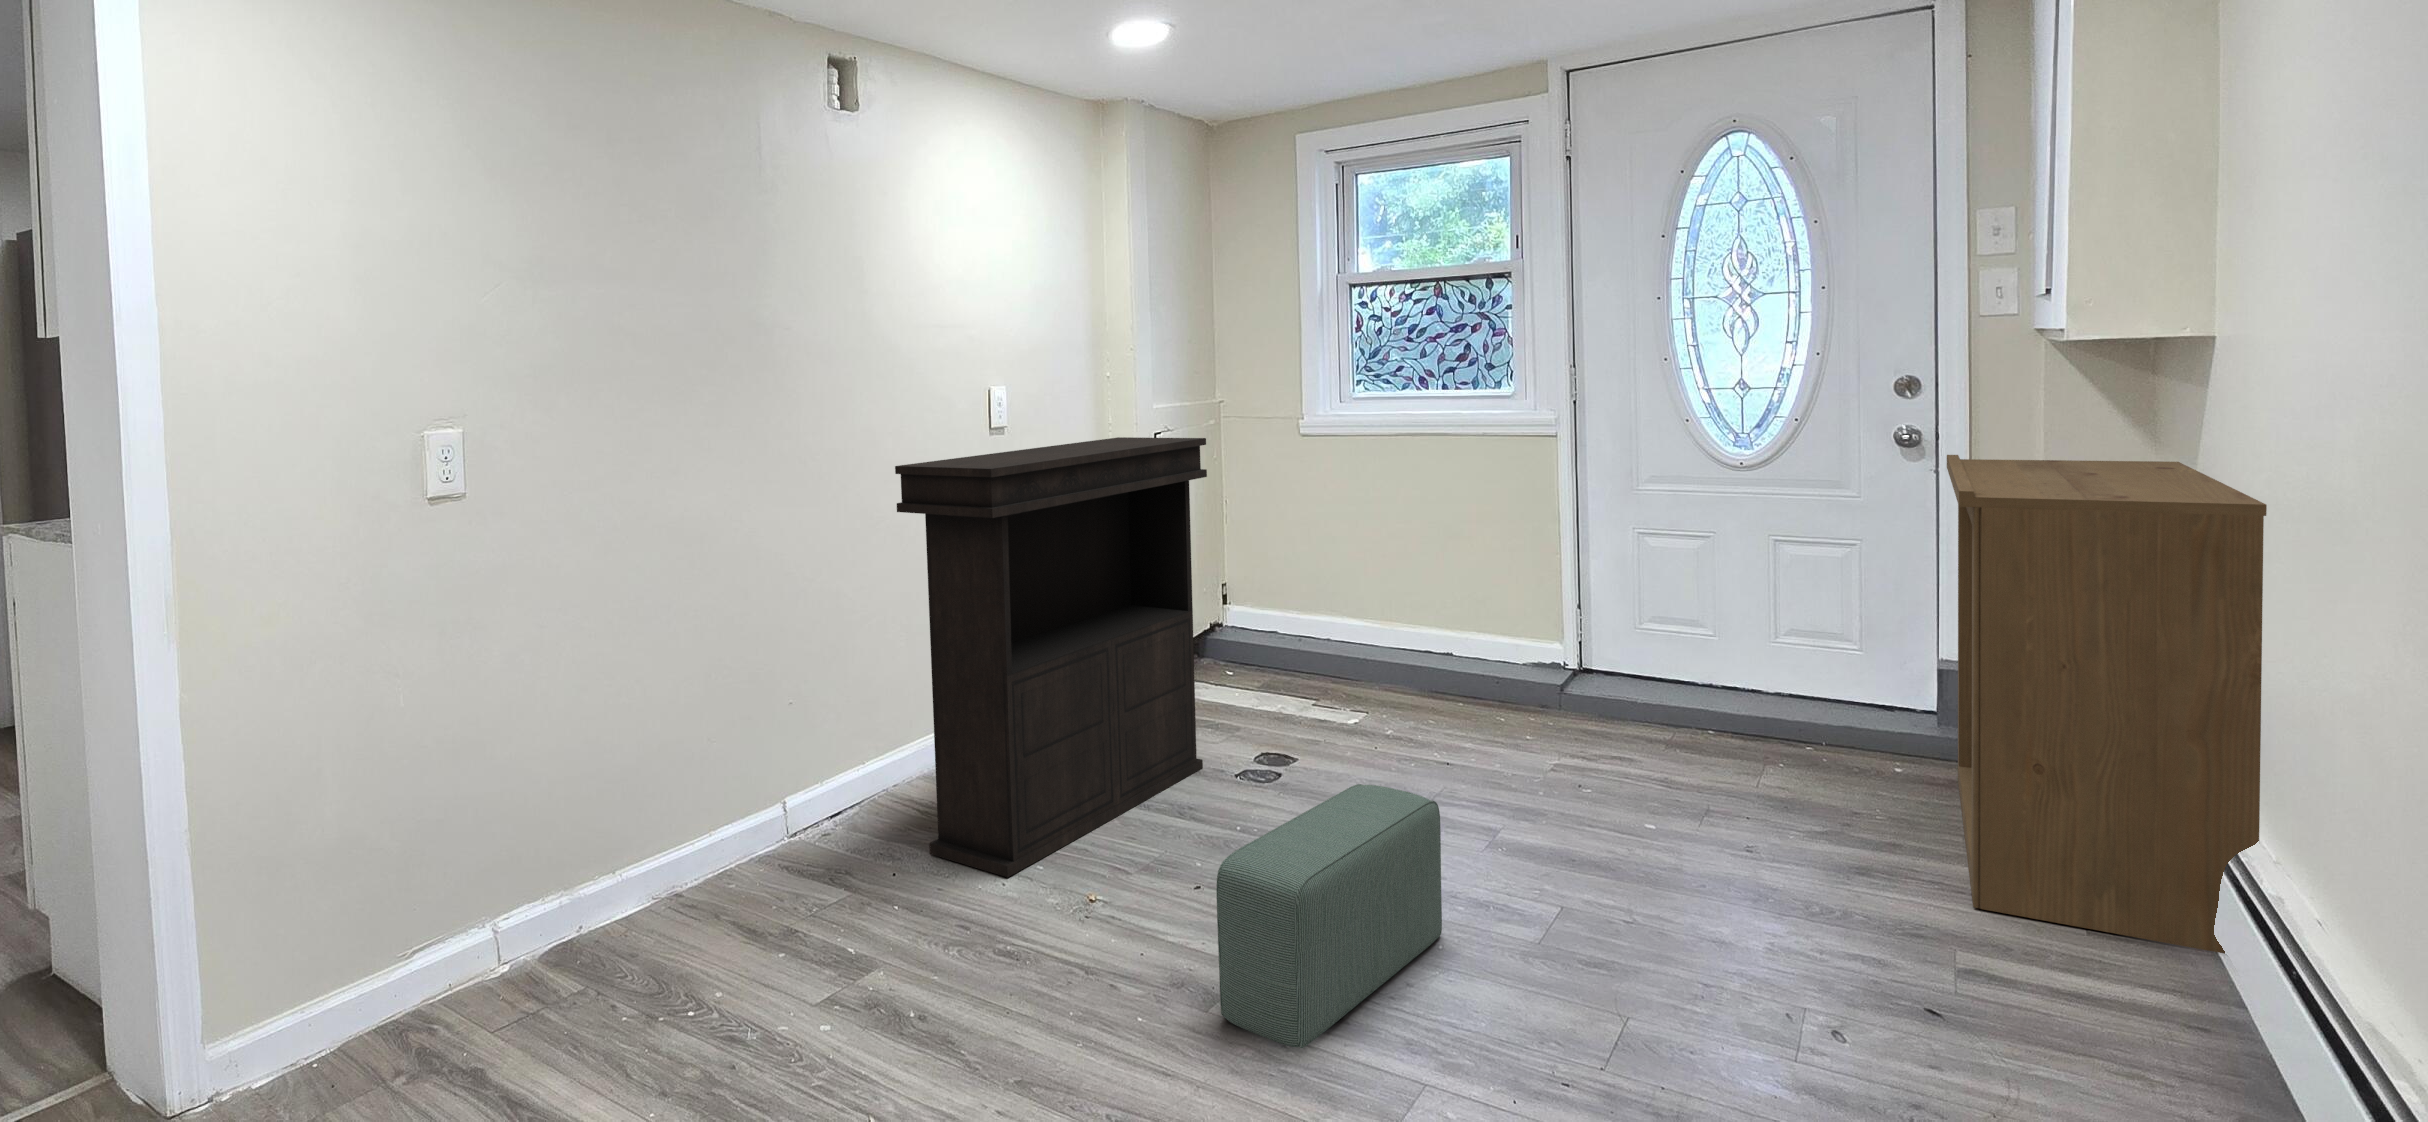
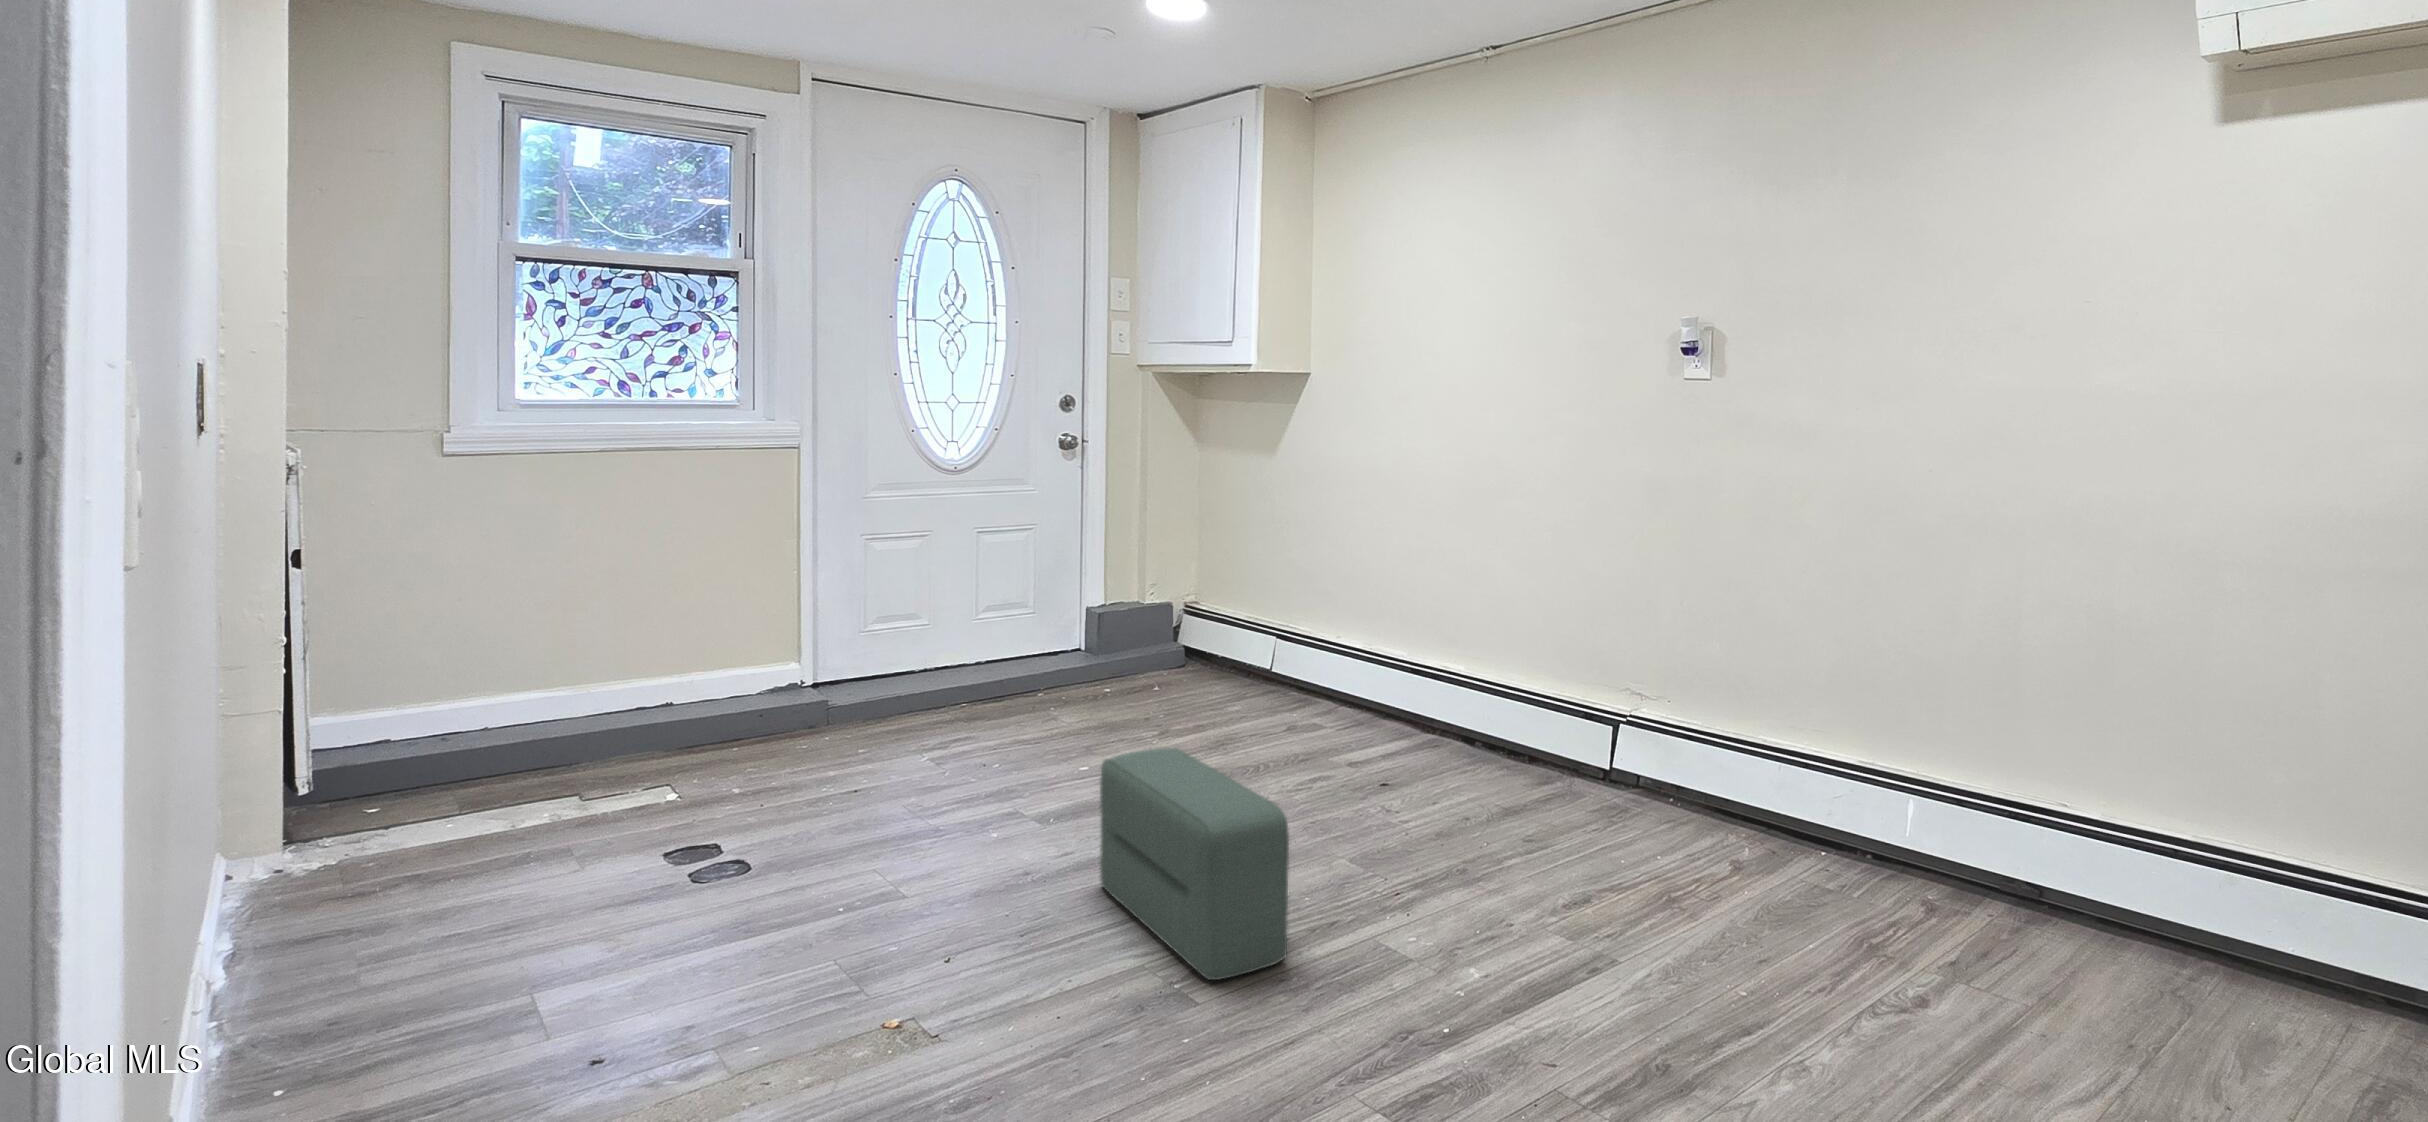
console table: present [895,437,1207,877] -> none [487,441,772,1104]
bookshelf: present [1947,455,2267,954] -> none [1144,452,1400,739]

